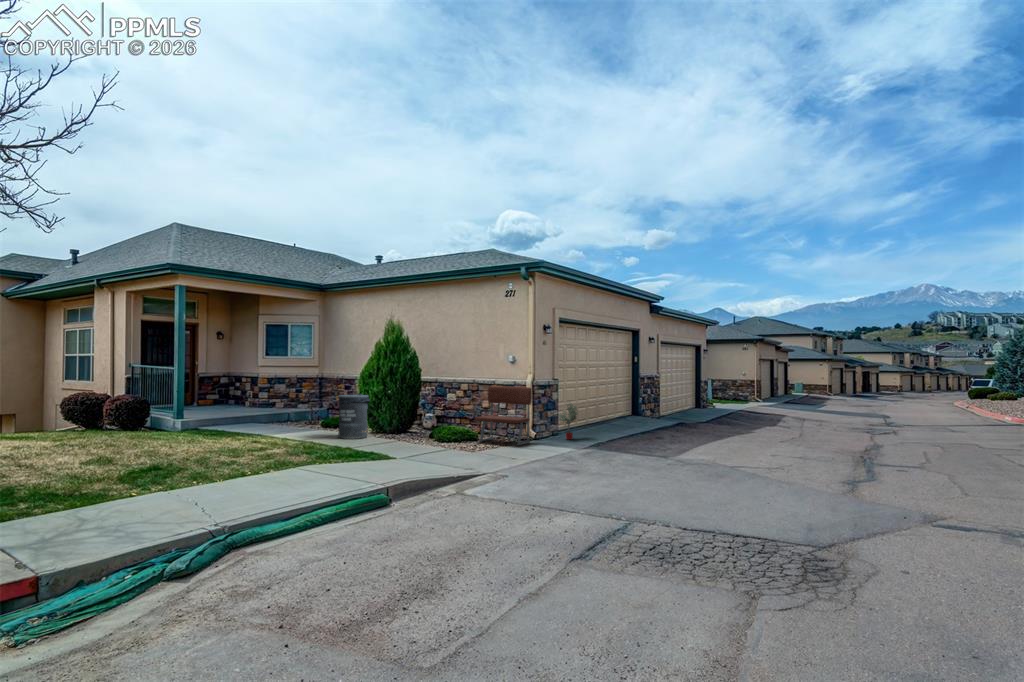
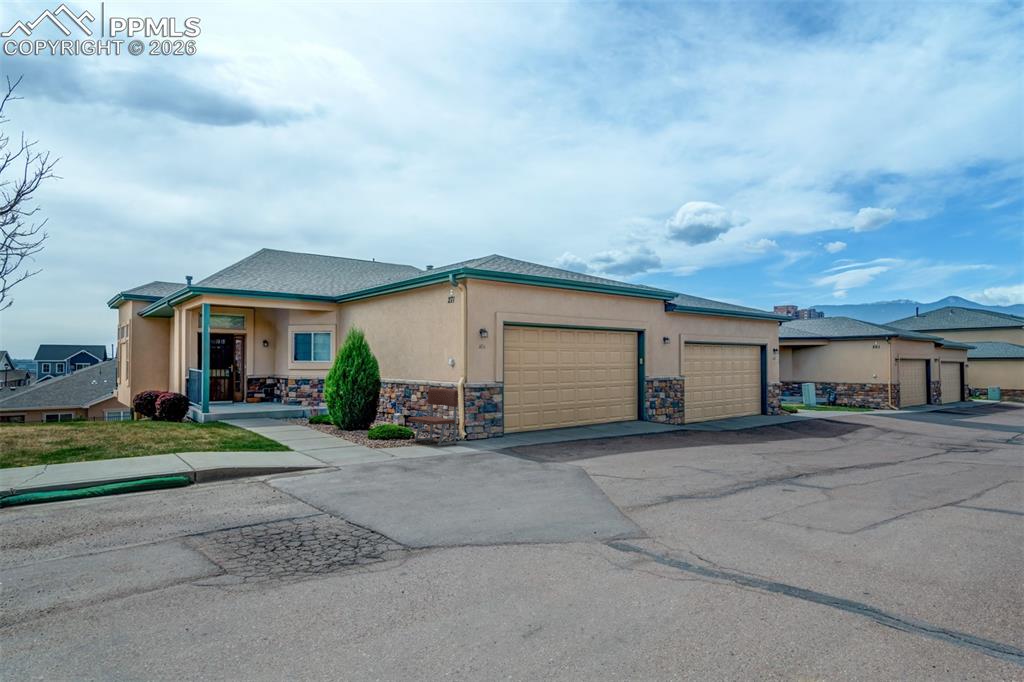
trash can: present [338,394,370,439] -> none [306,394,334,434]
potted tree: present [559,403,578,440] -> none [493,404,519,443]

